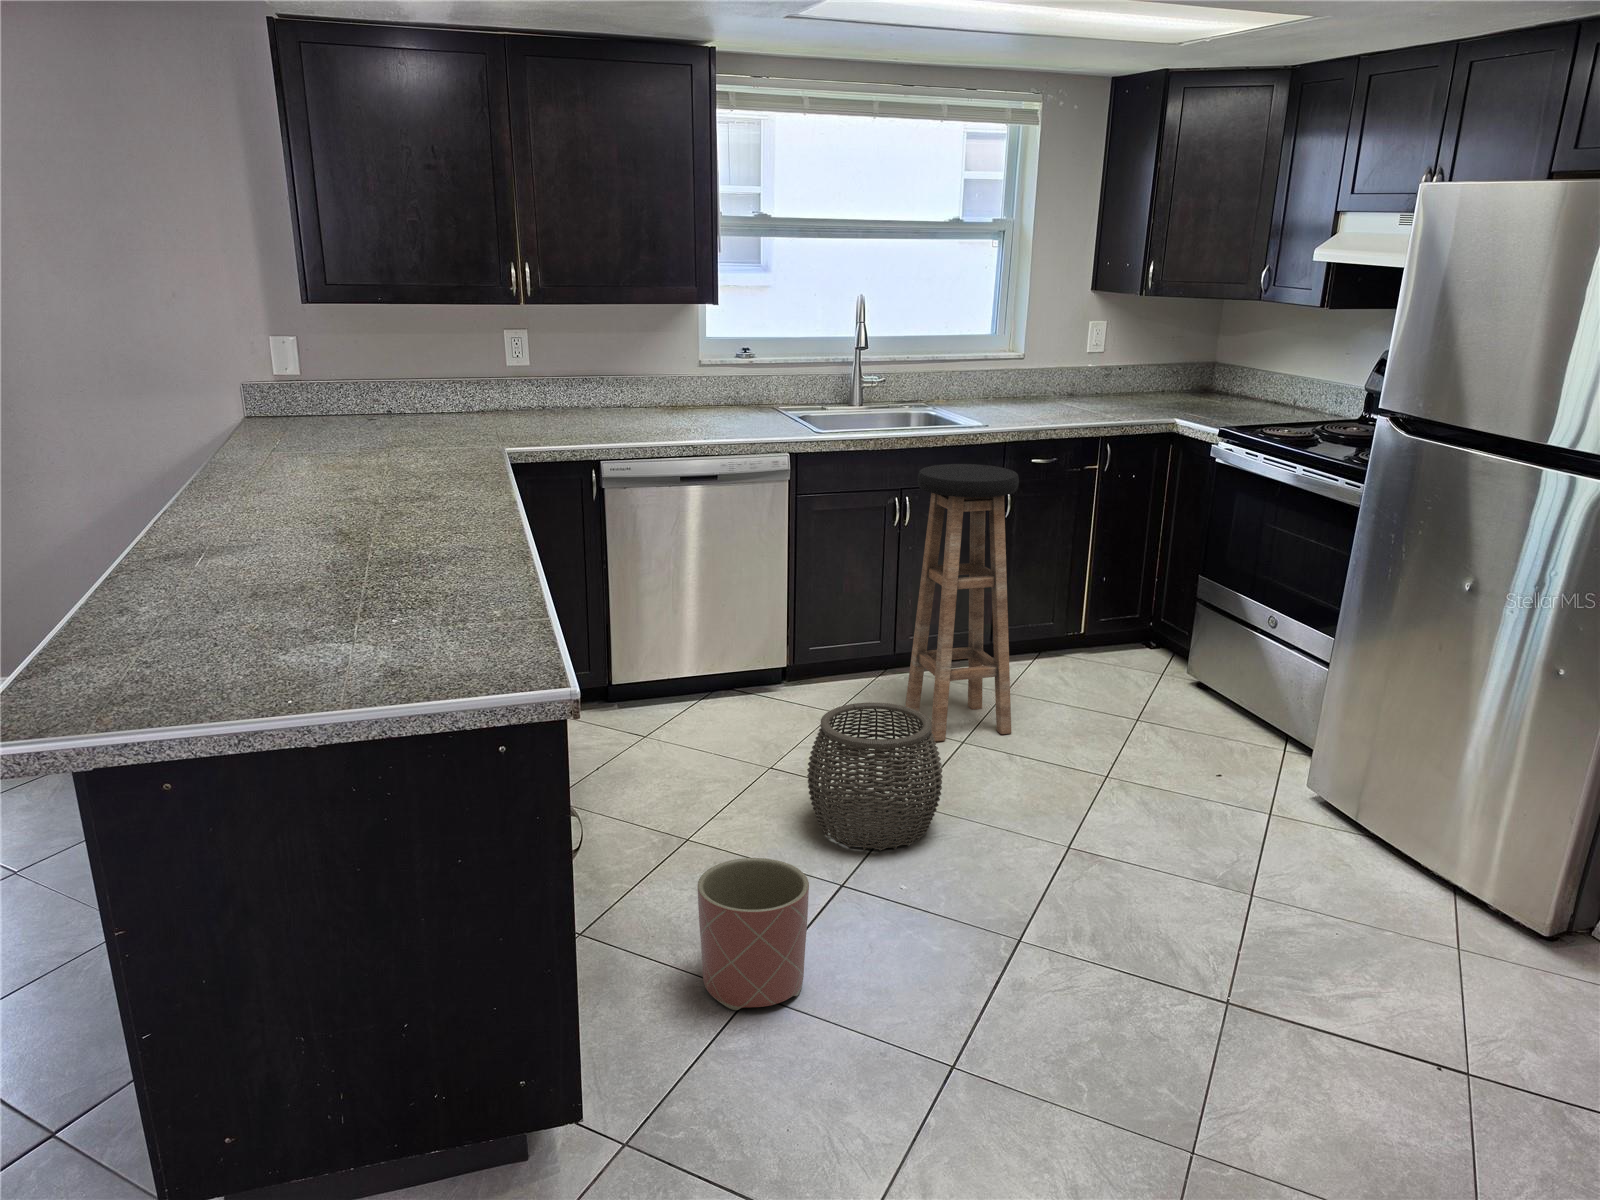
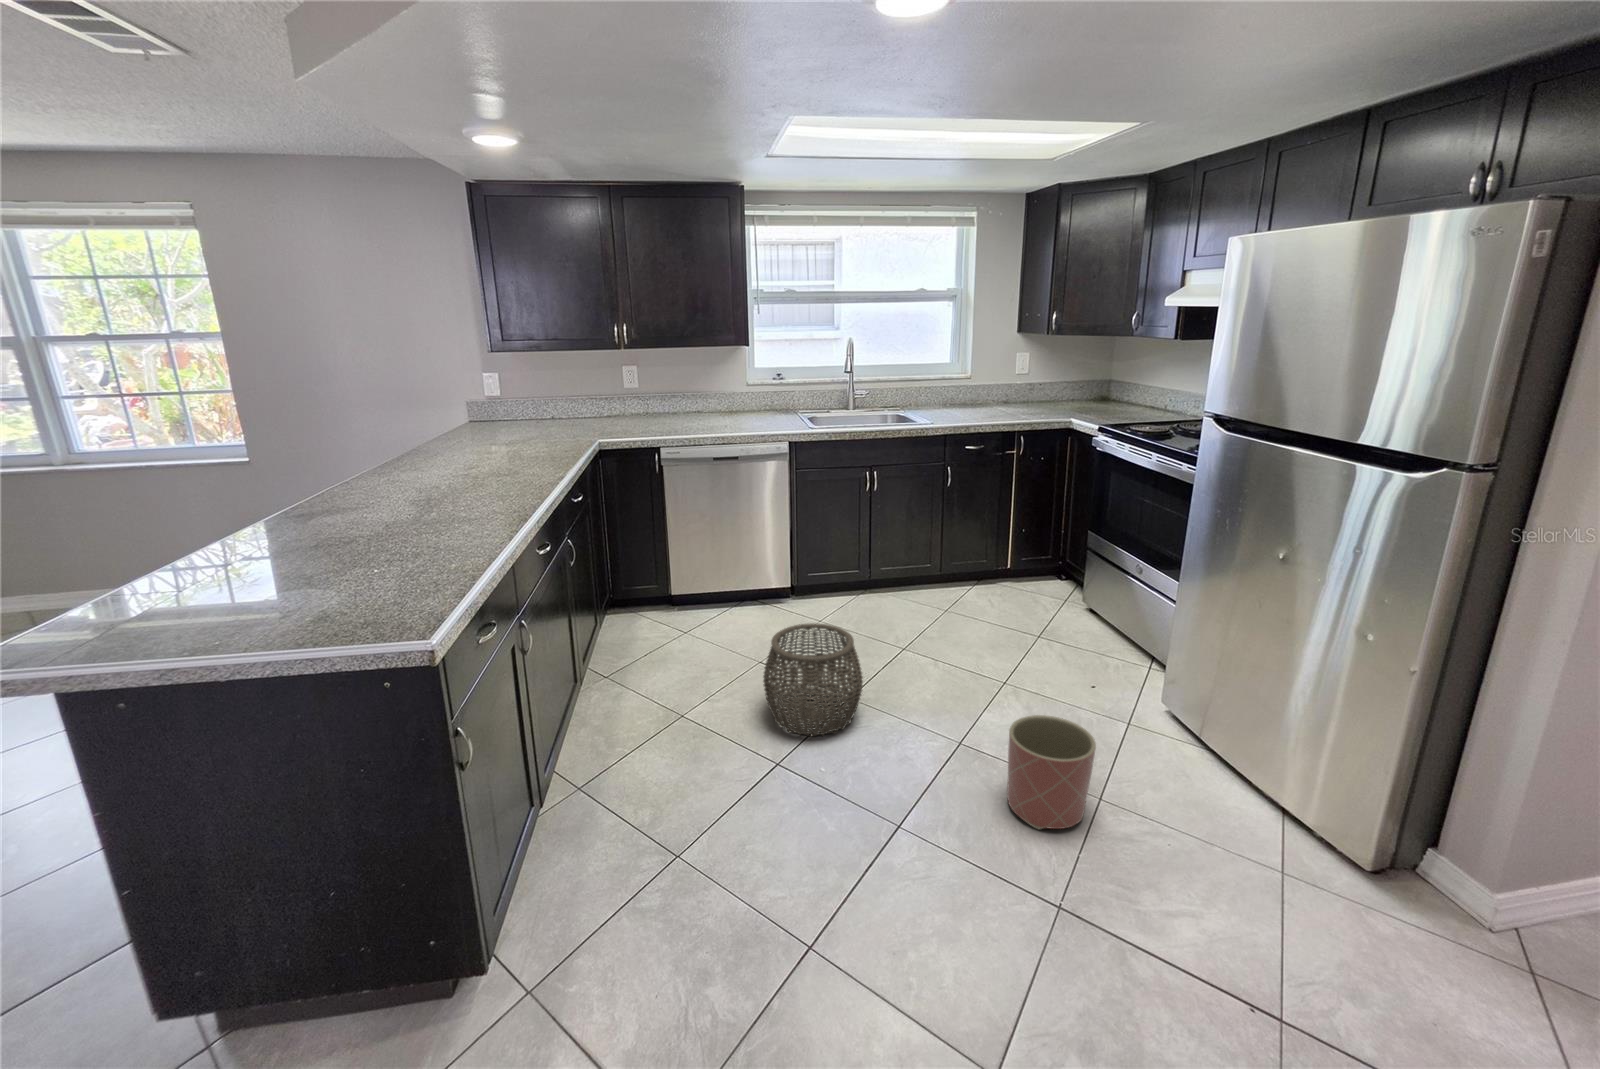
bar stool: present [905,464,1019,741] -> none [866,450,942,647]
planter: present [697,858,809,1010] -> present [1007,715,1096,830]

